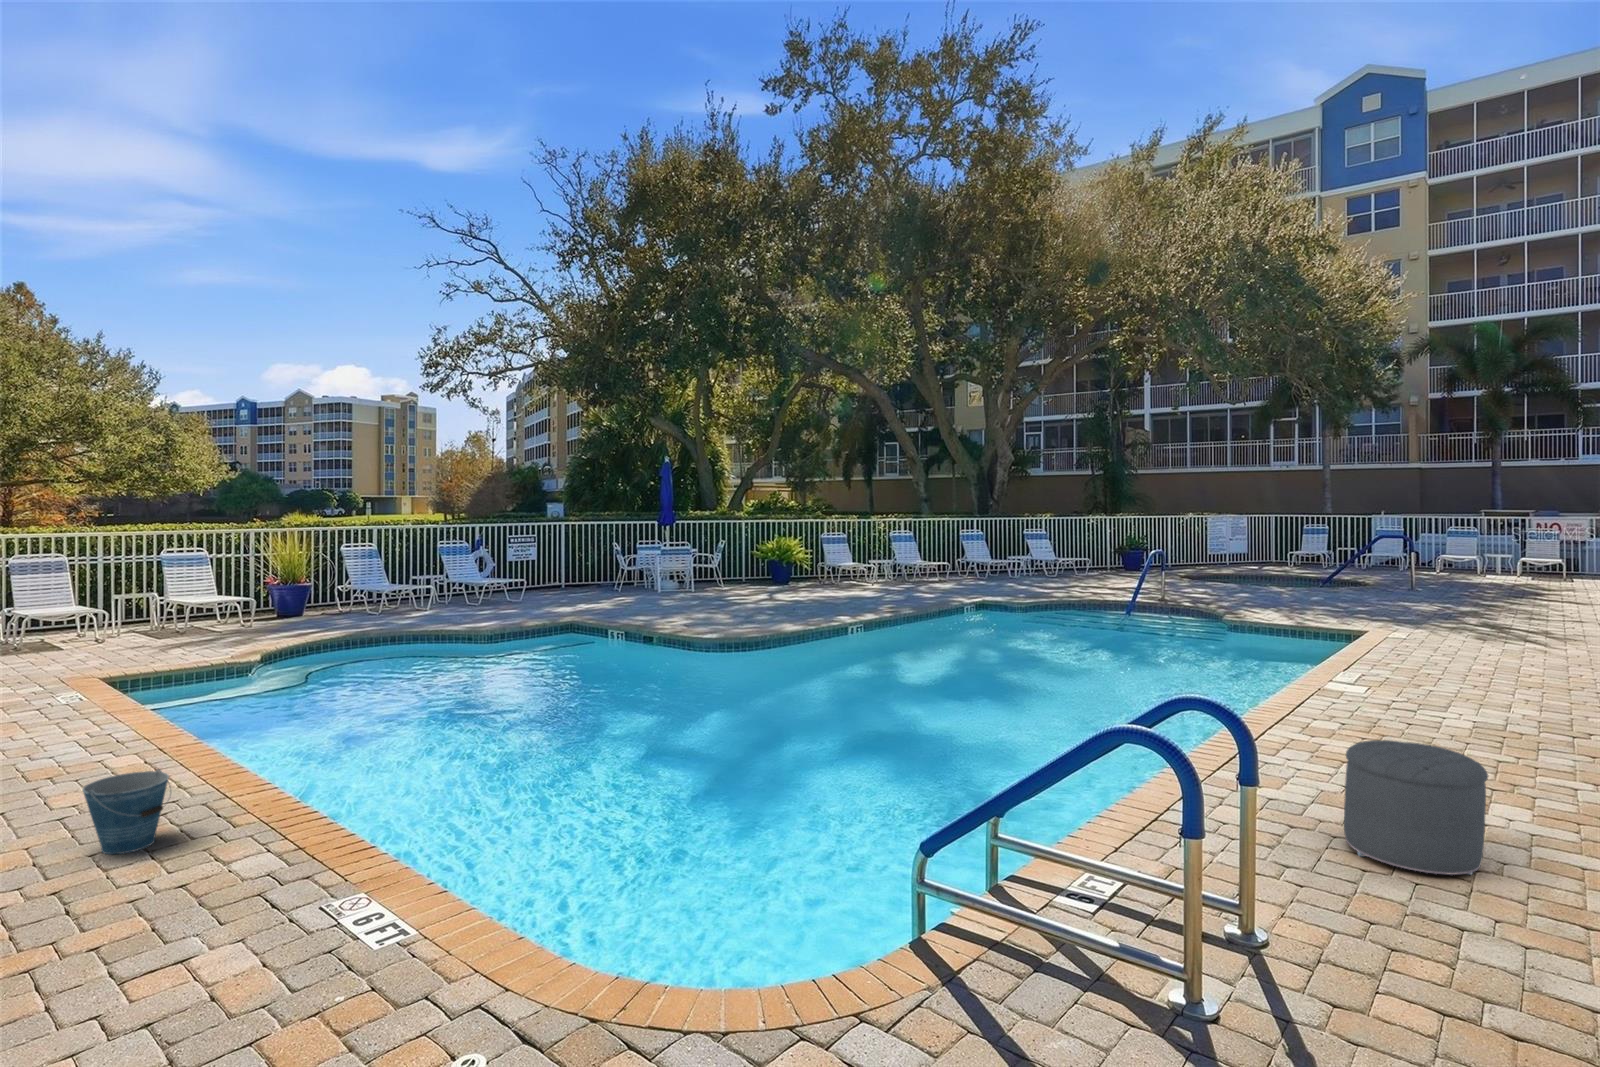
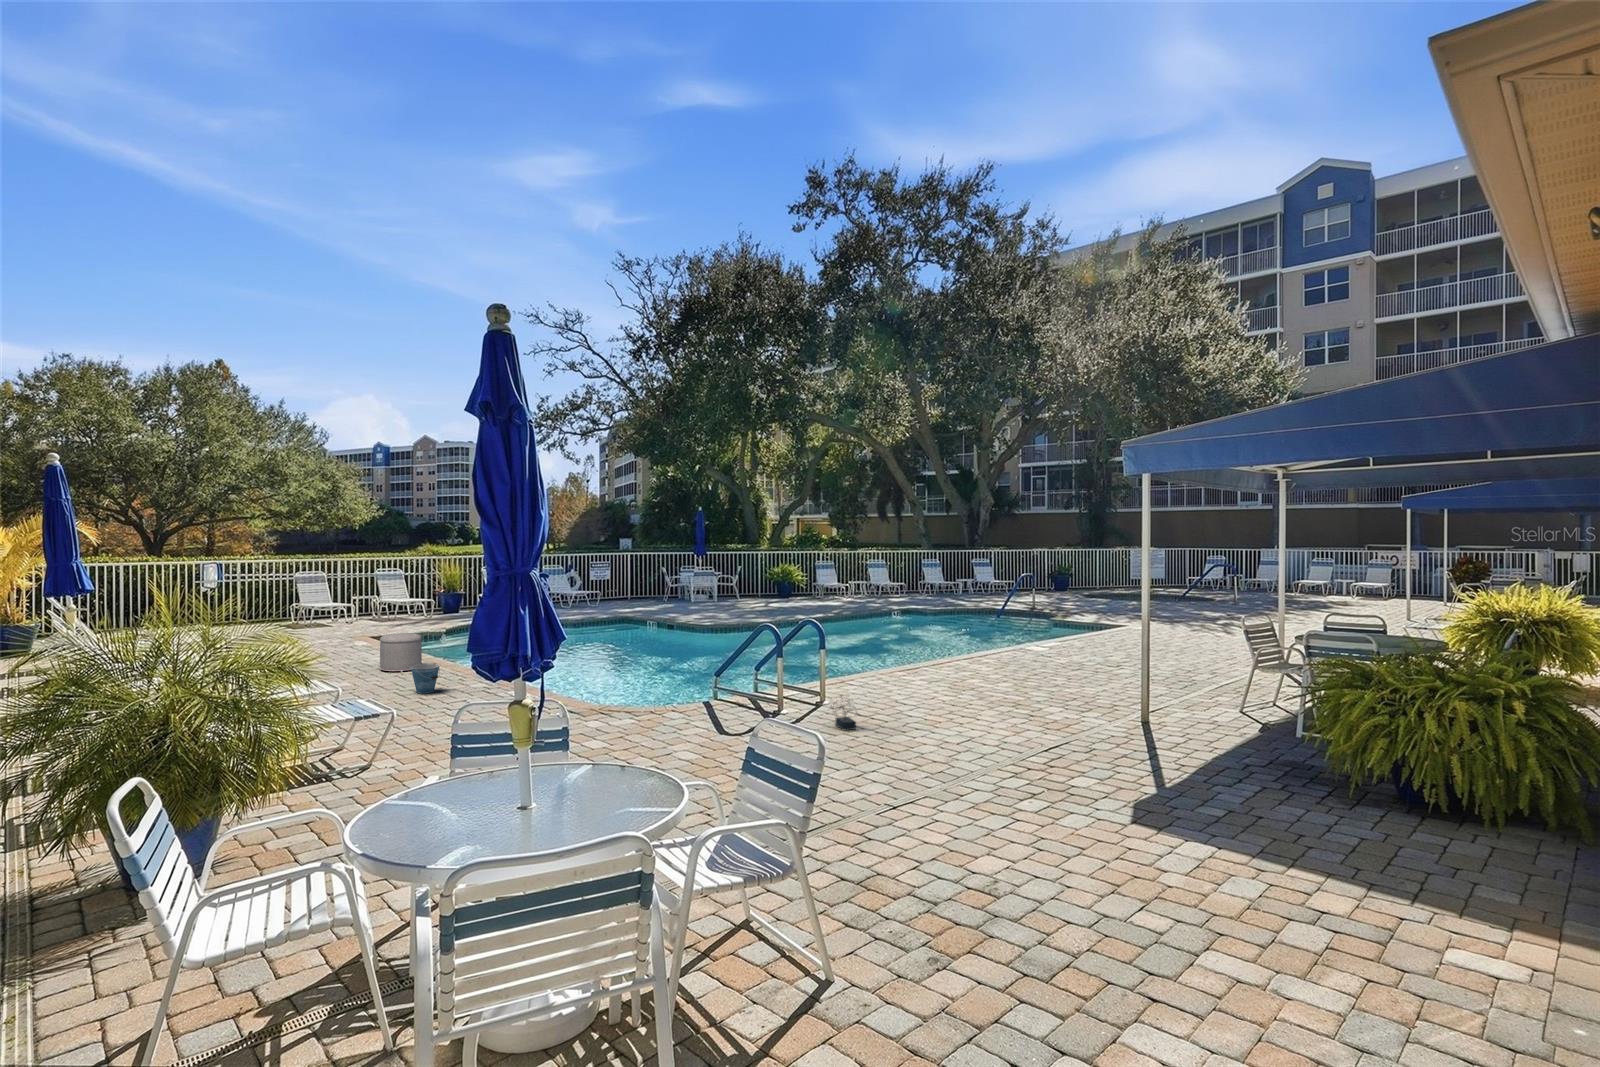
ottoman: present [1344,740,1488,875] -> present [380,633,422,672]
decorative plant: none [1326,876,1459,1006] -> present [831,695,856,730]

